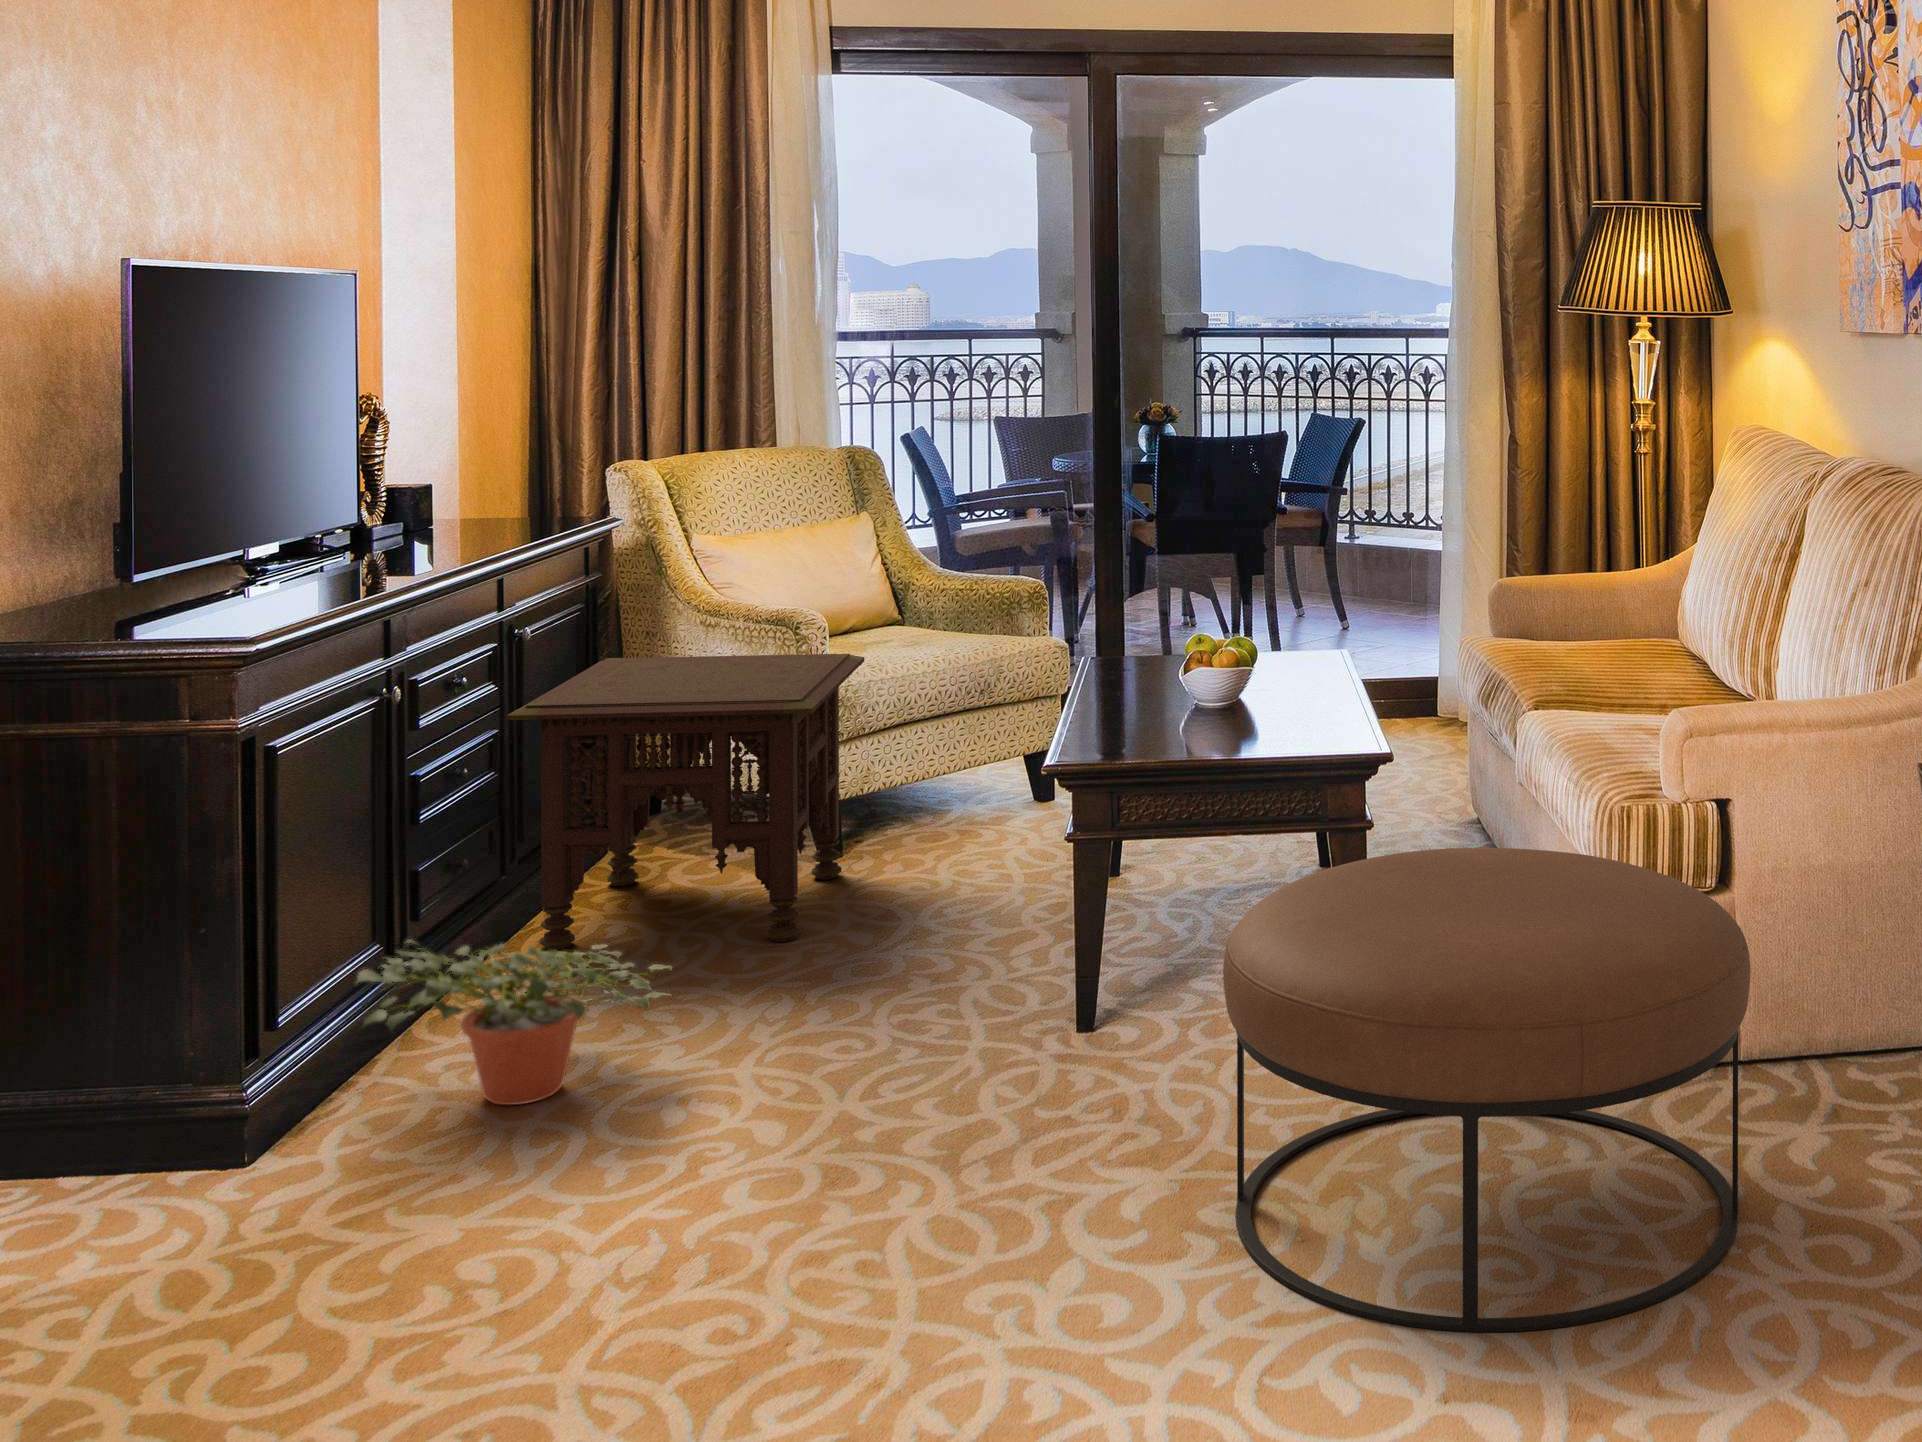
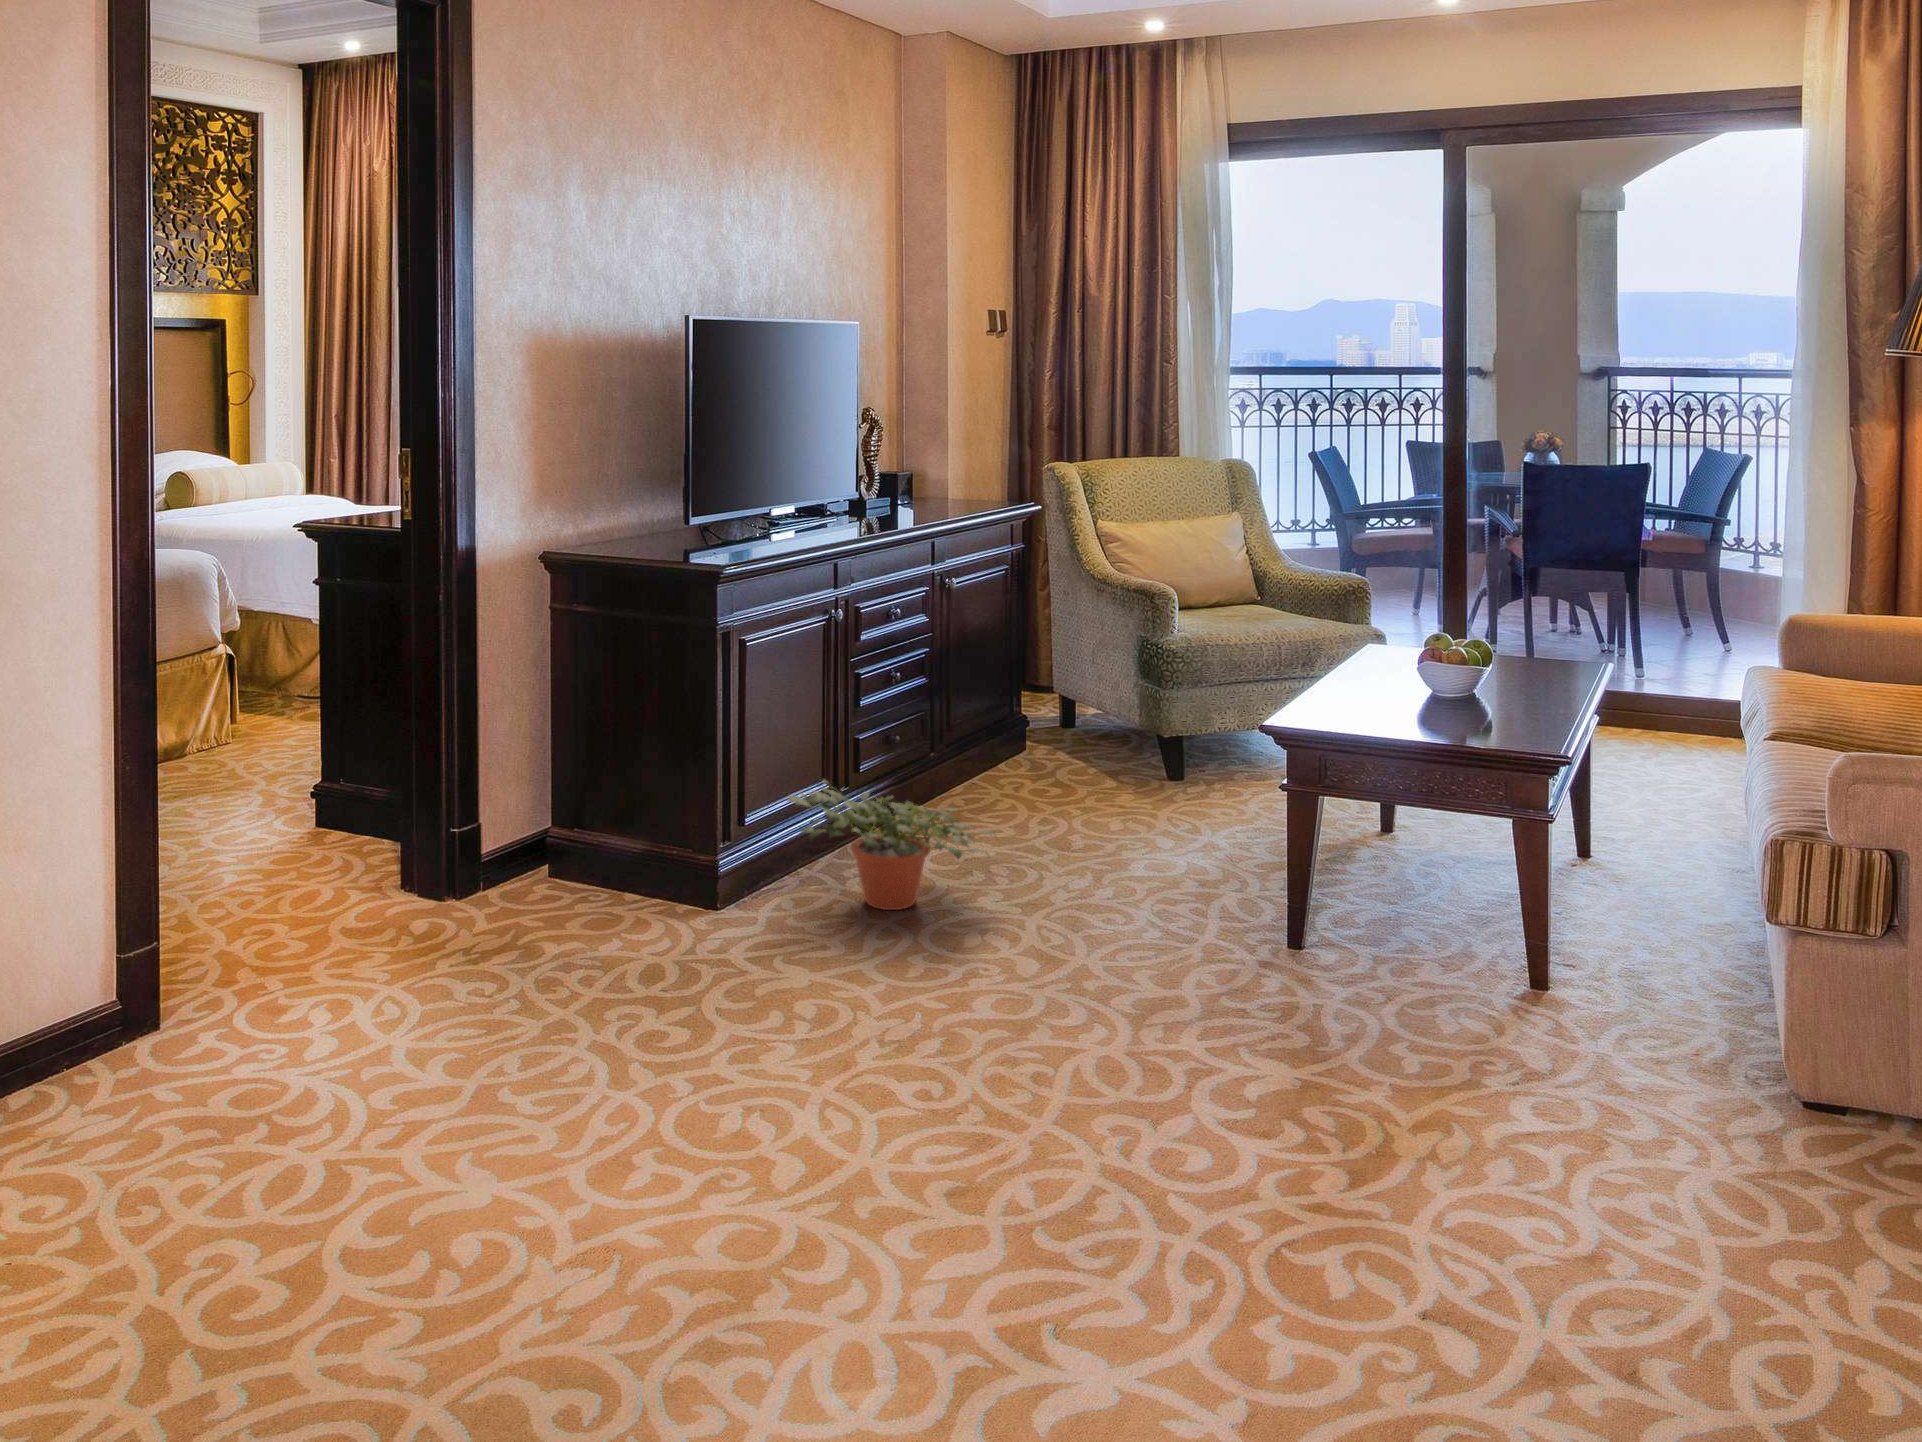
side table: present [507,654,864,950] -> none [929,605,1203,837]
ottoman: present [1223,848,1750,1332] -> none [1317,842,1844,1306]

